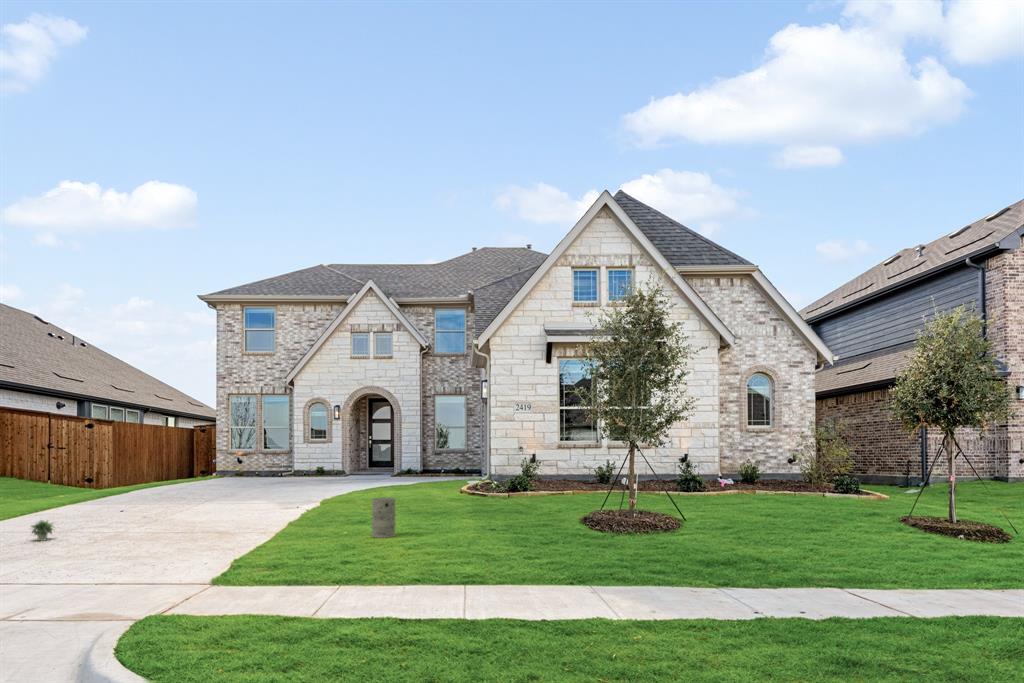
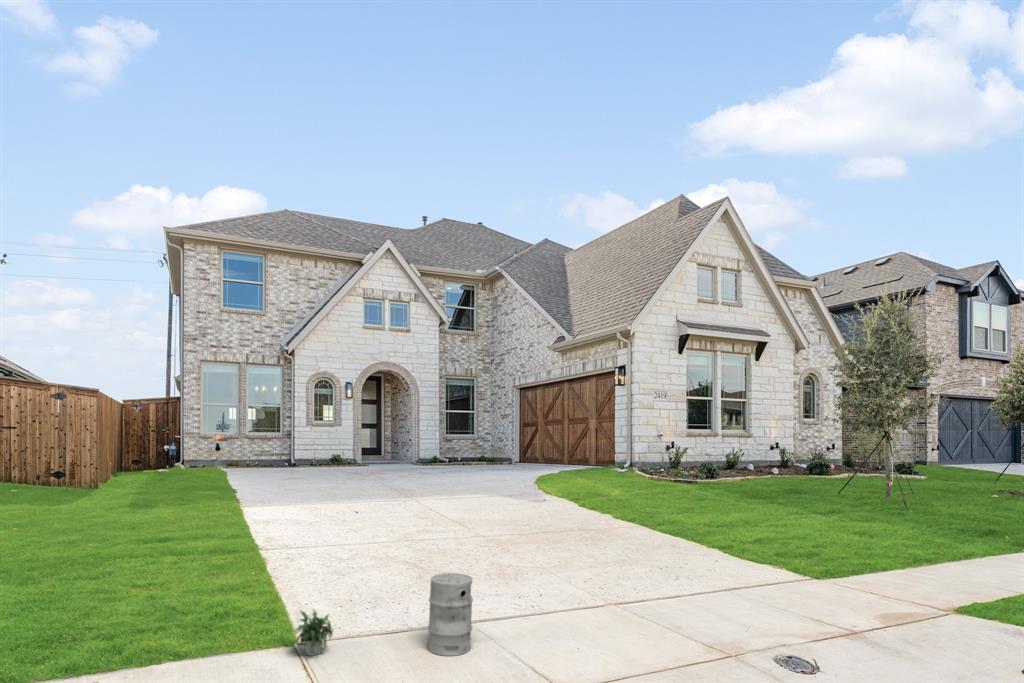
trash can: present [372,497,396,538] -> present [428,573,473,656]

